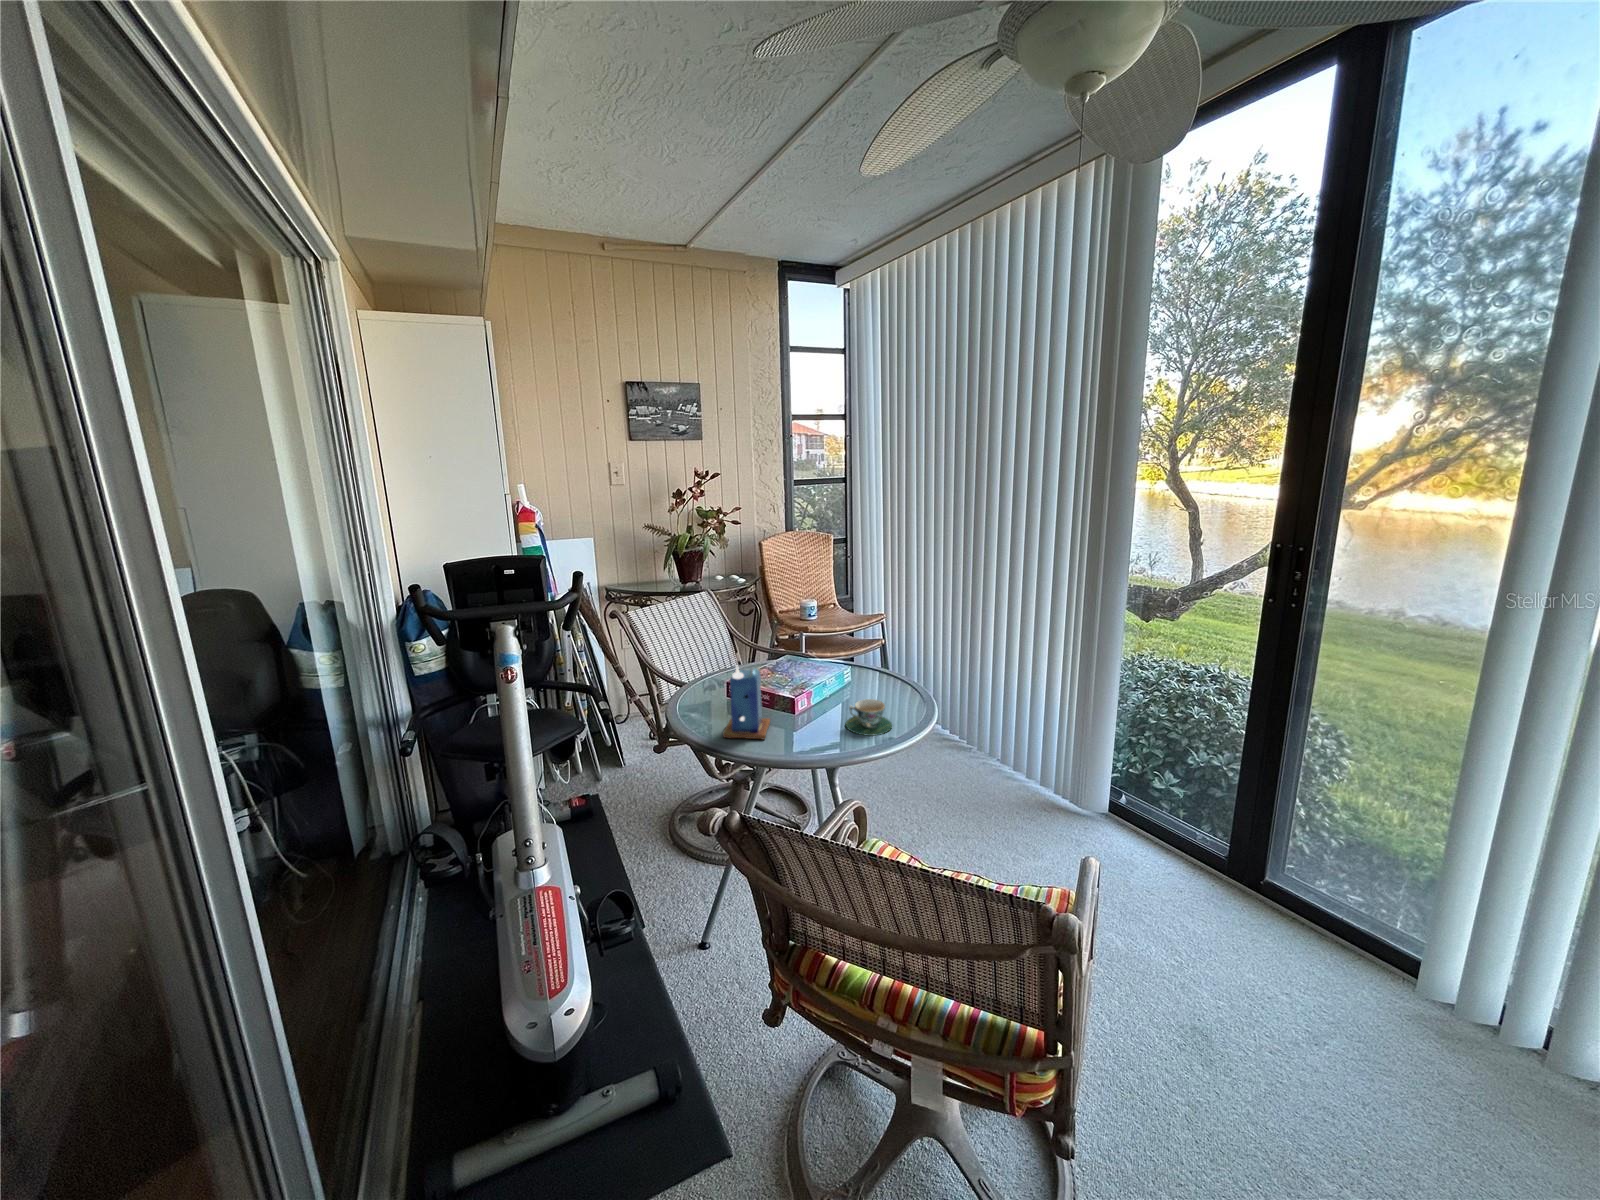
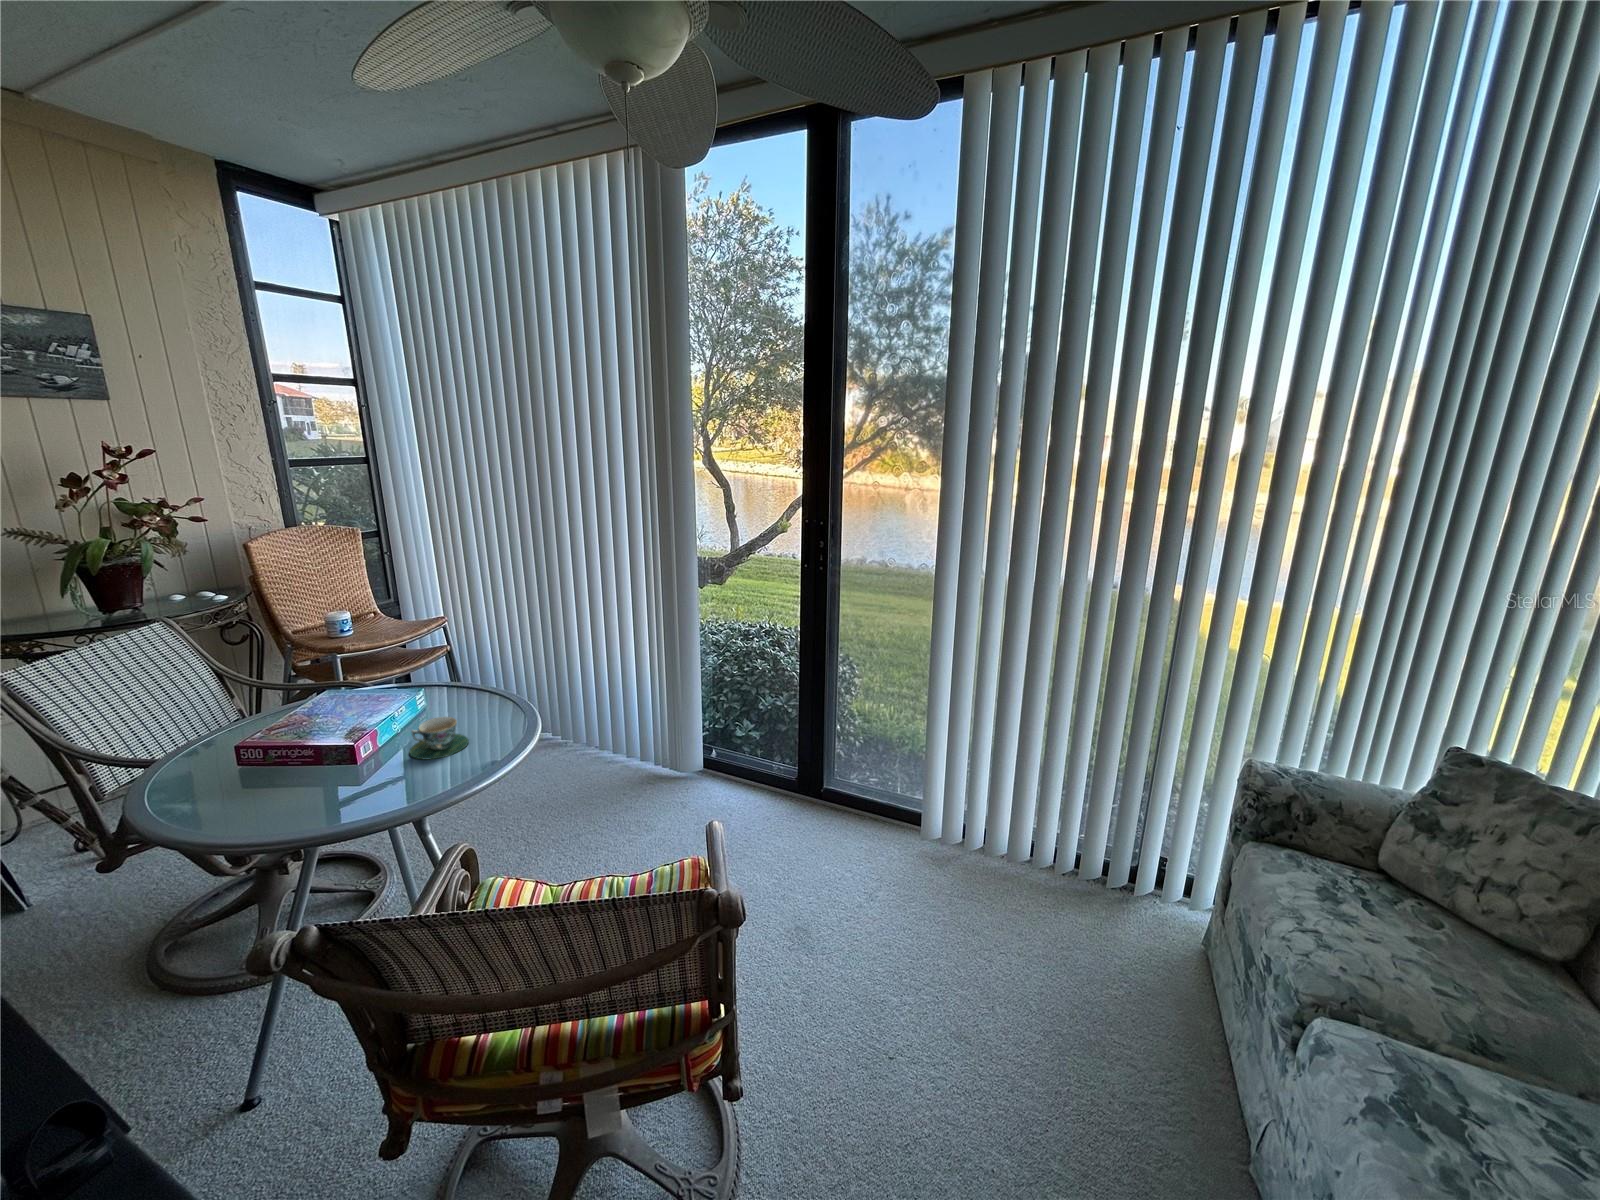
candle: present [723,665,770,739] -> none [226,712,301,811]

